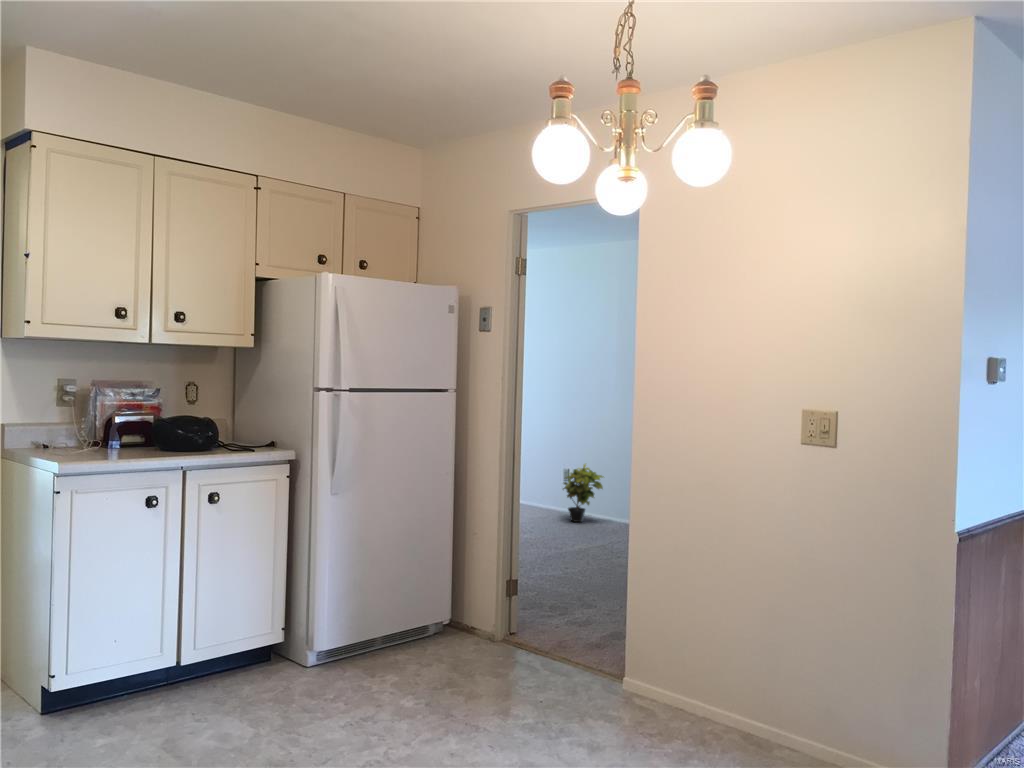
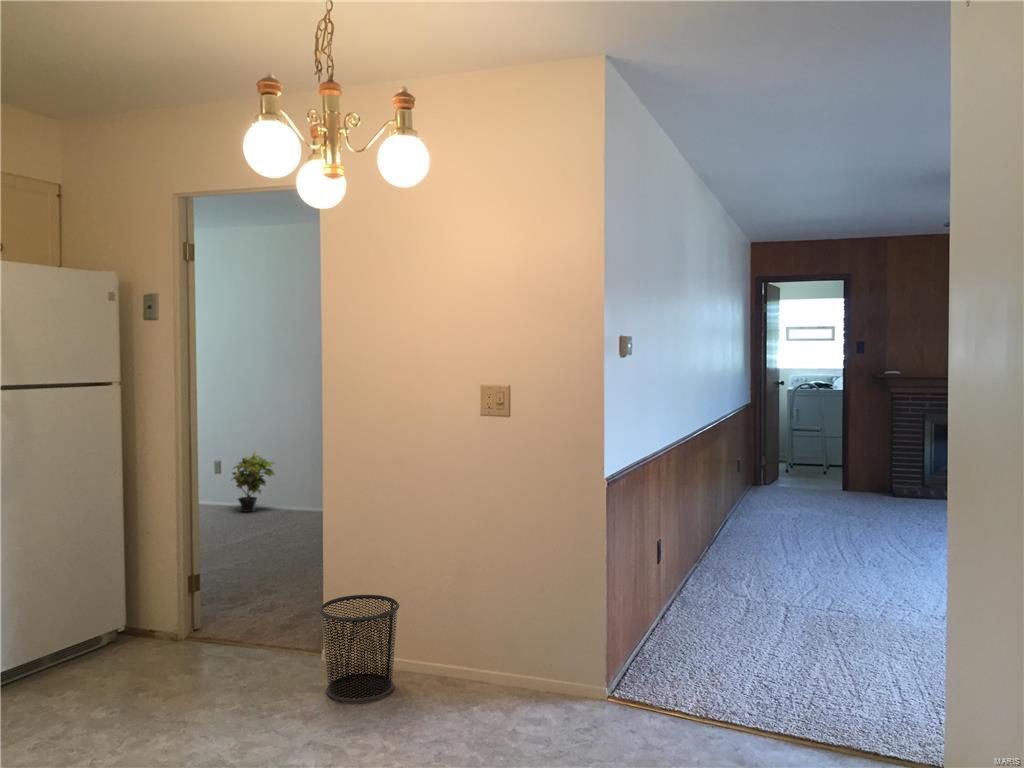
waste bin: none [618,624,703,740] -> present [319,595,399,702]

